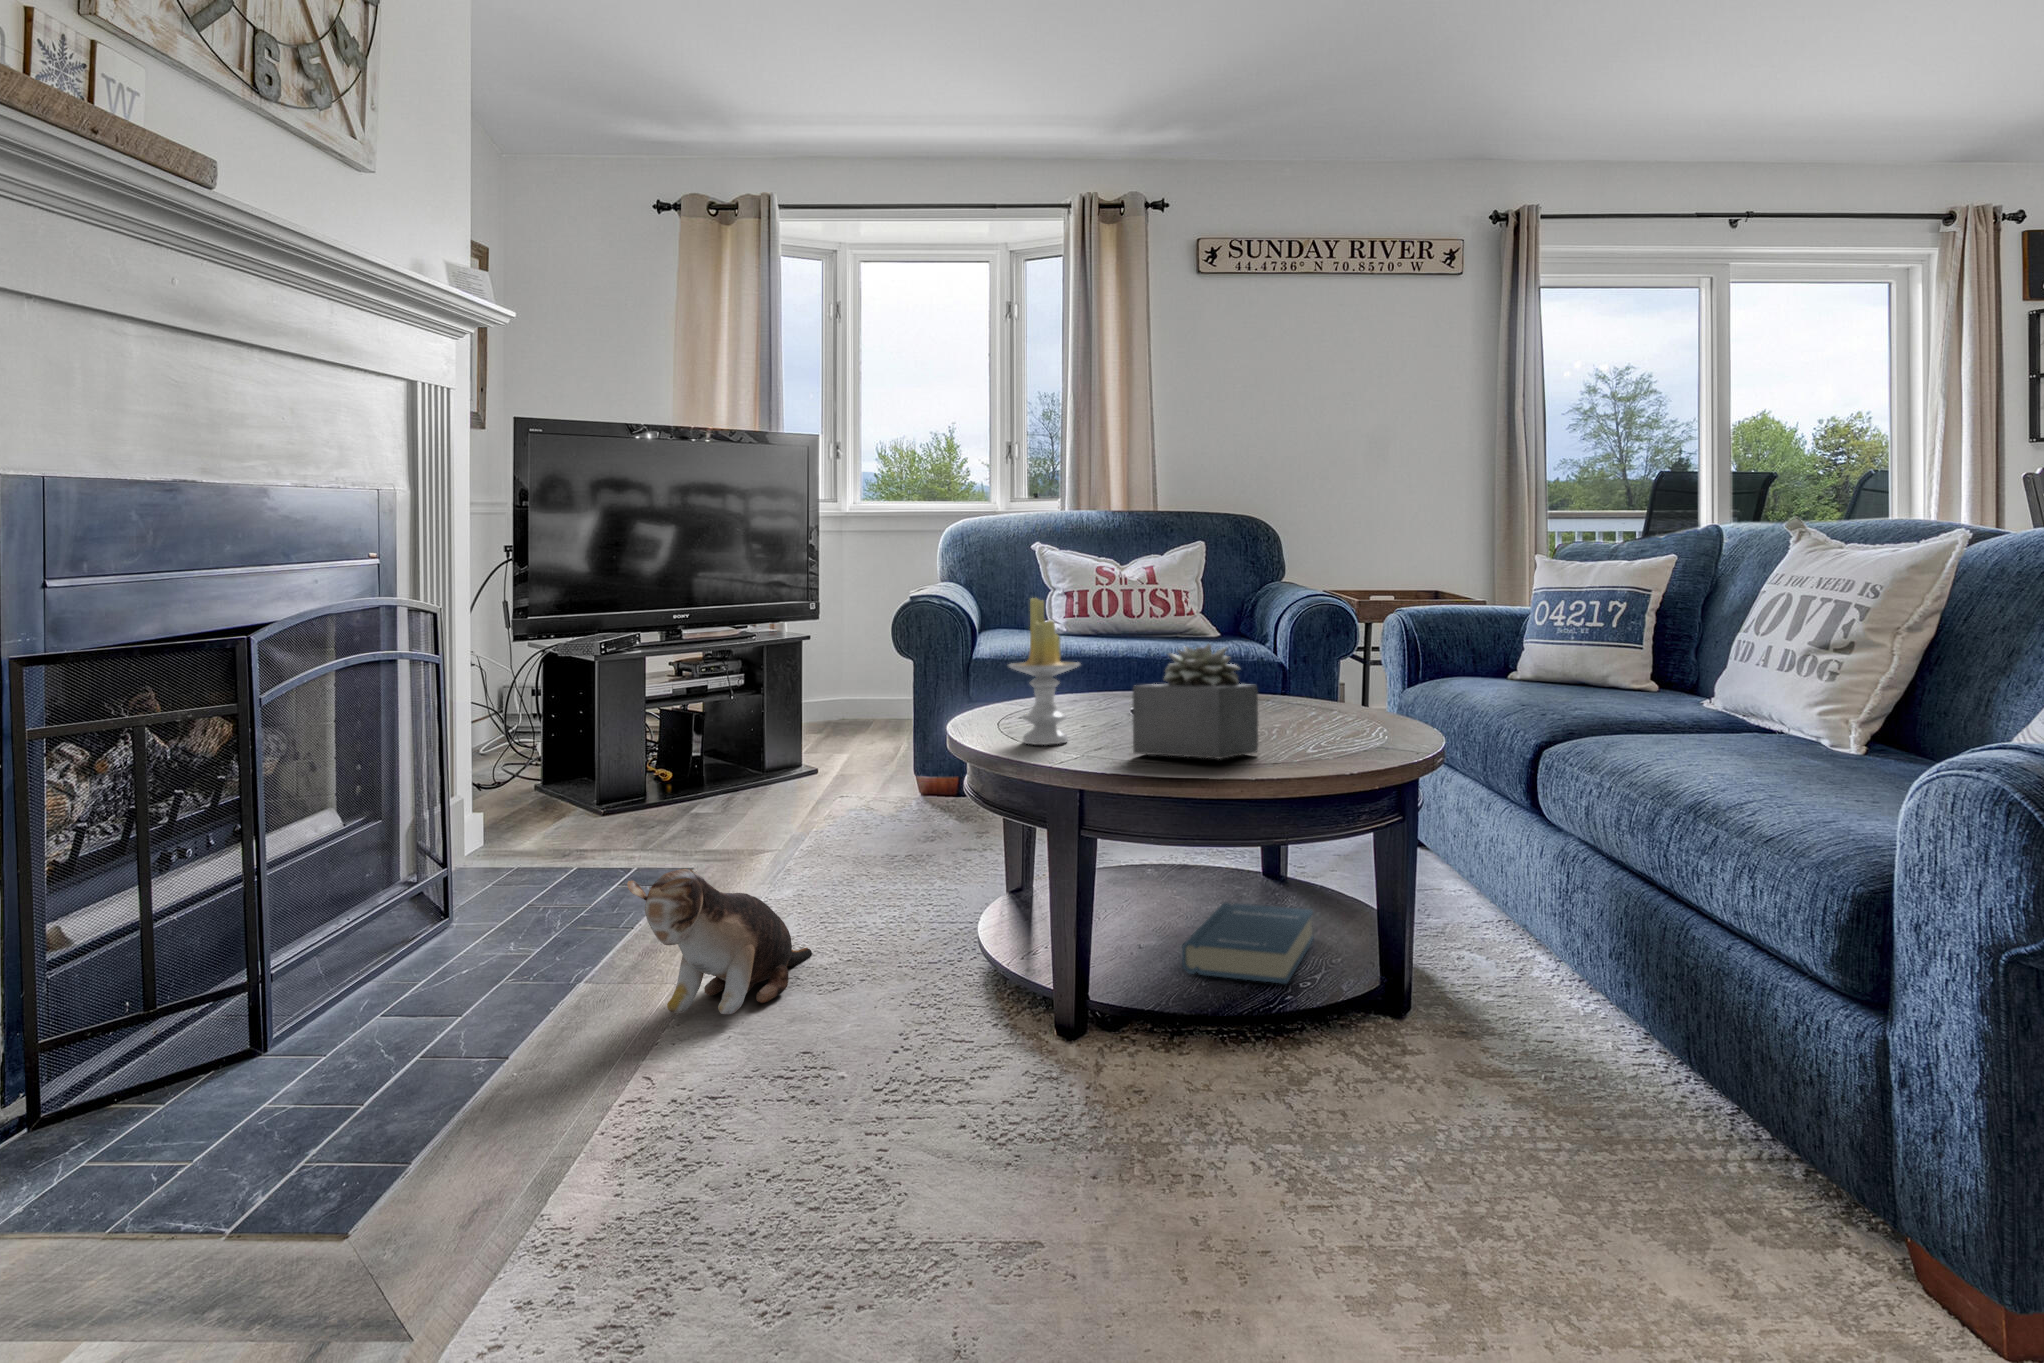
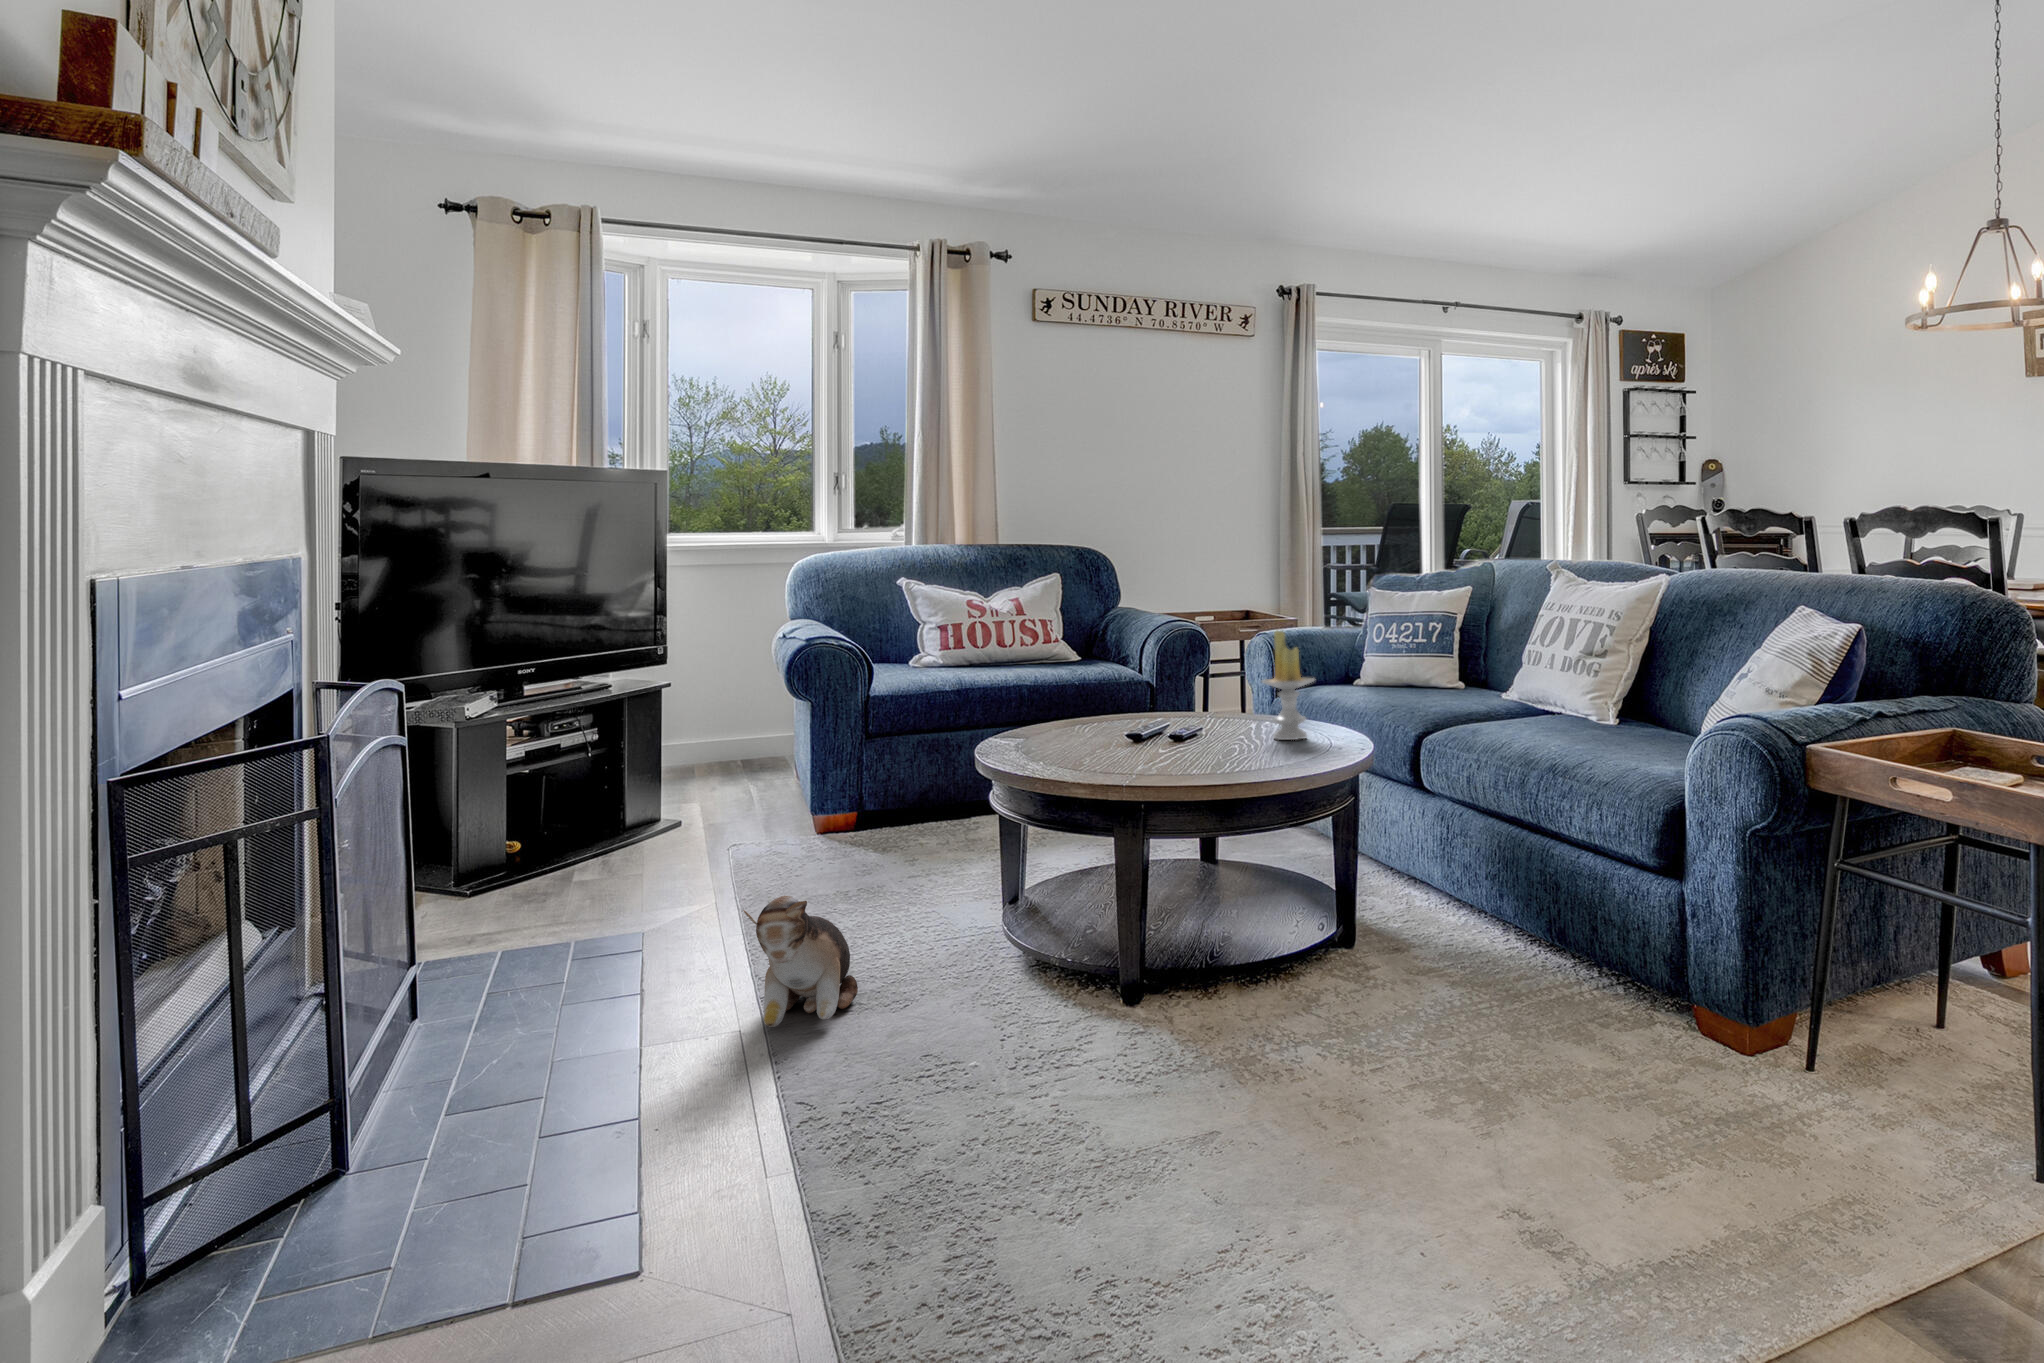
candle: present [1008,598,1080,744] -> present [1262,631,1316,740]
succulent plant: present [1133,644,1258,759] -> none [1169,674,1261,764]
hardback book: present [1182,903,1314,984] -> none [1194,878,1277,934]

